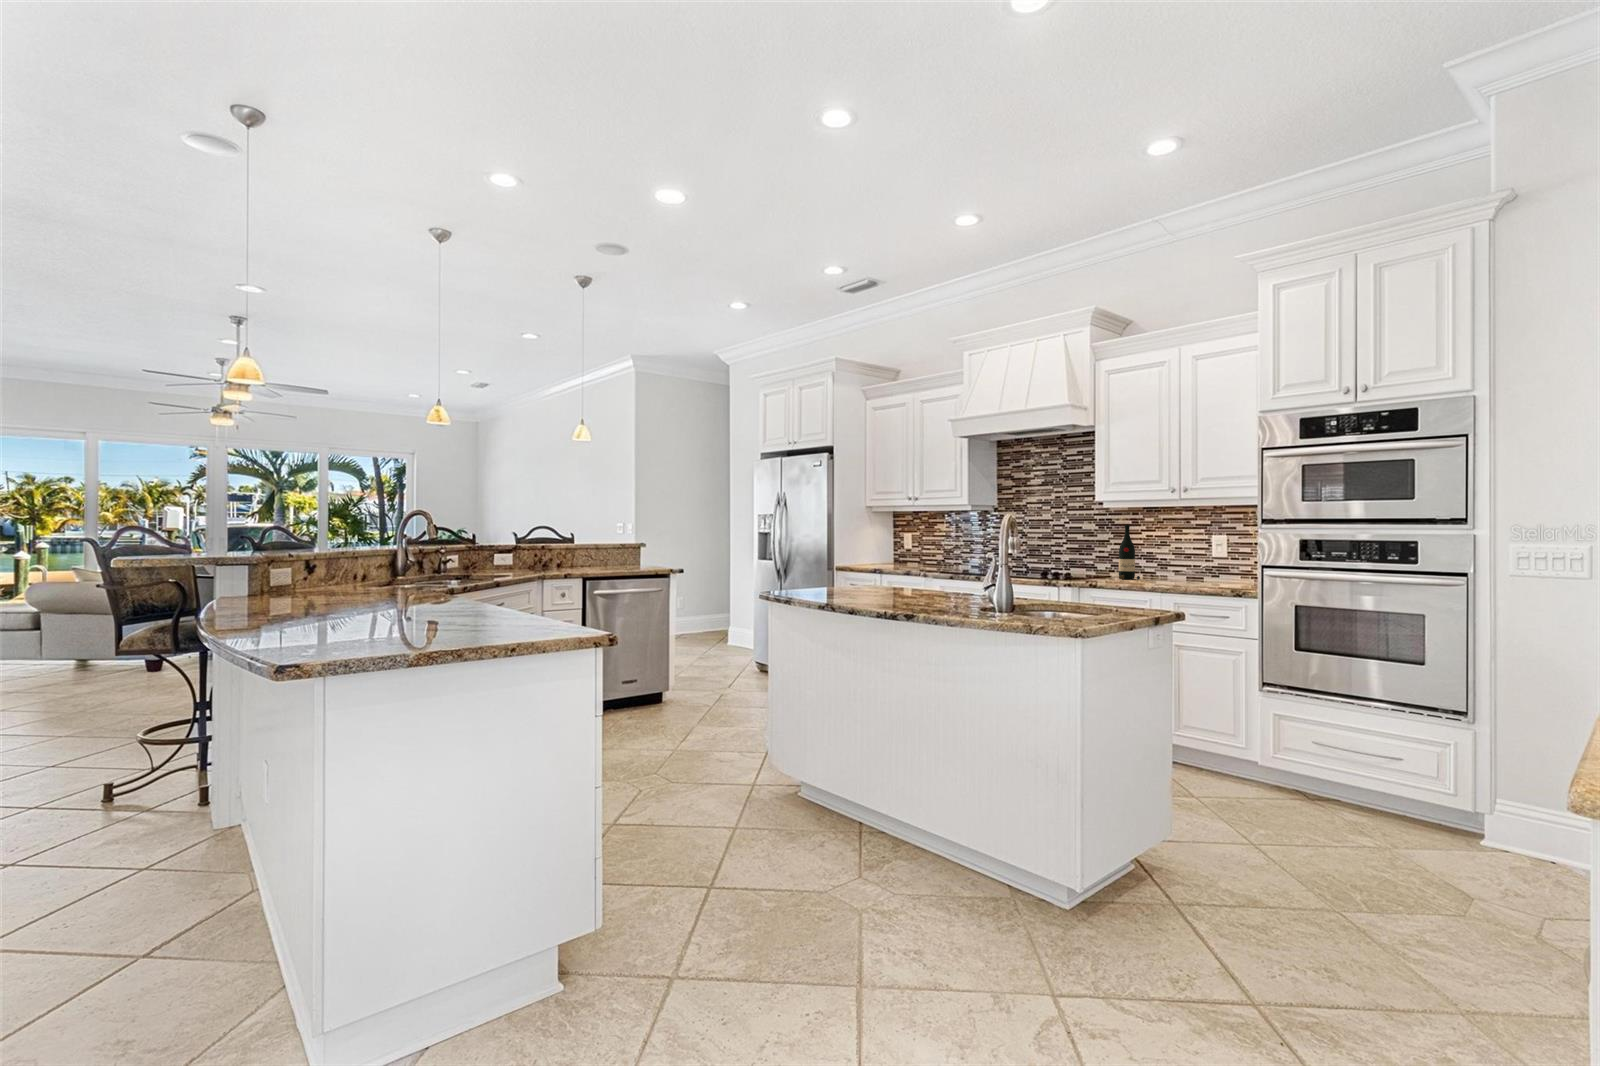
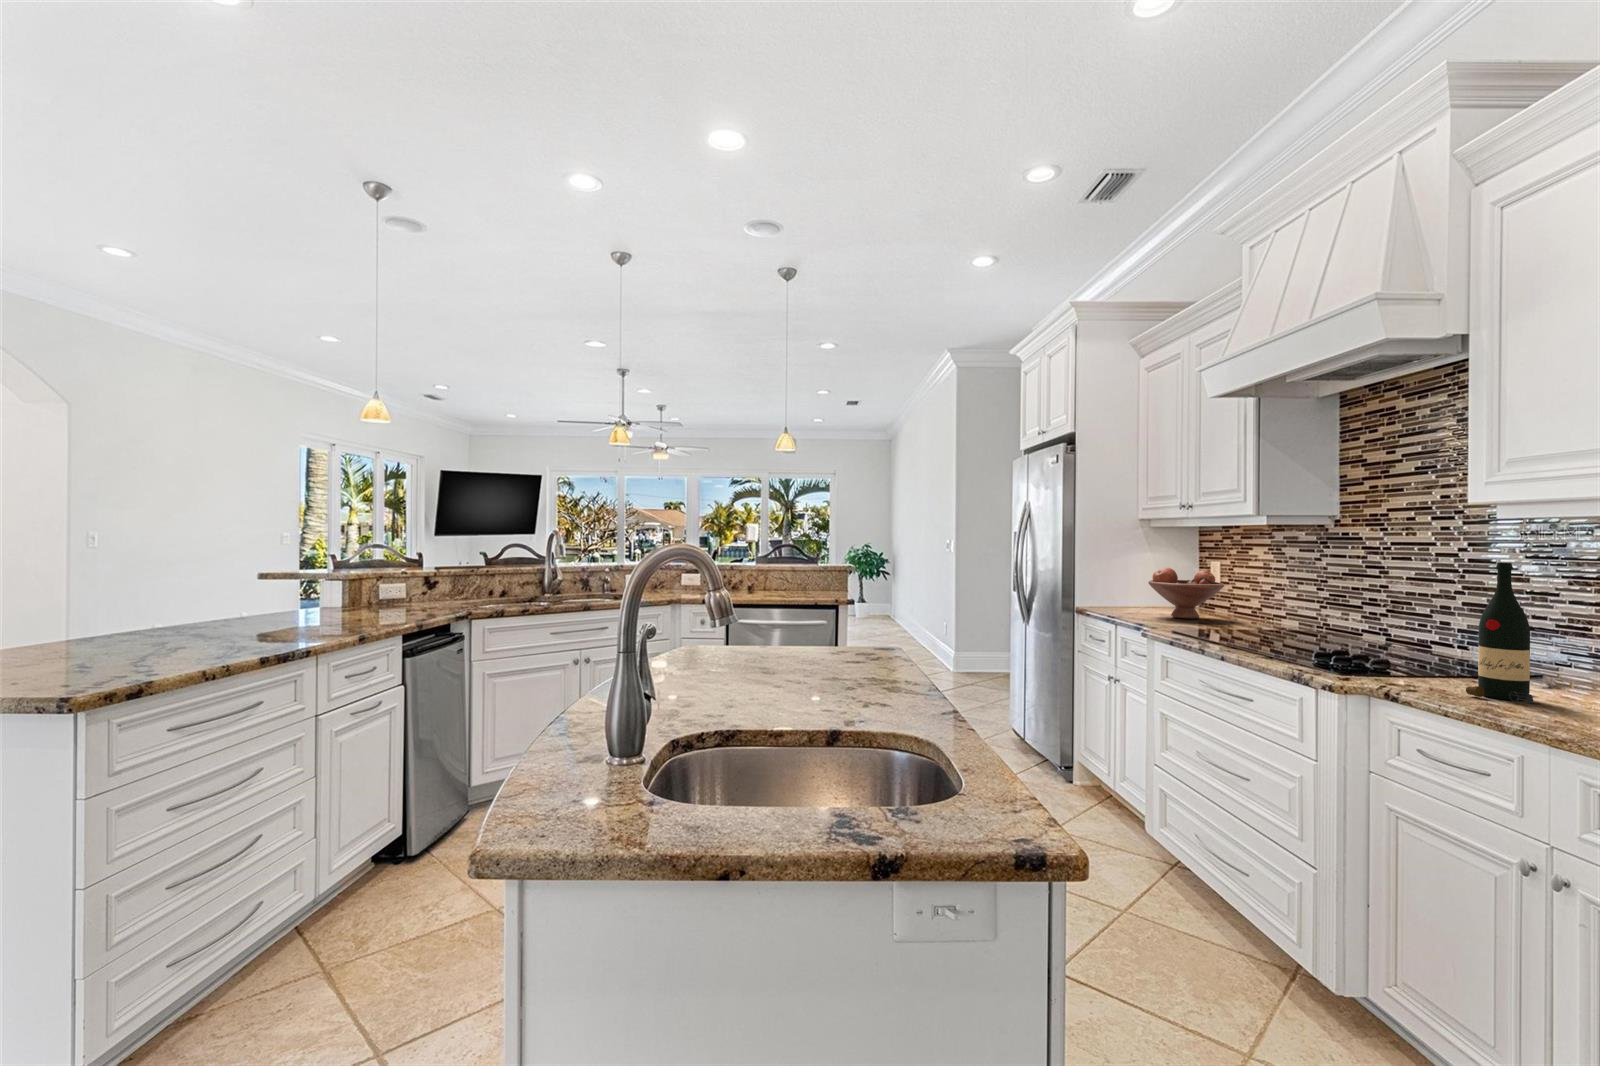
fruit bowl: none [894,538,937,569] -> present [1148,568,1224,619]

